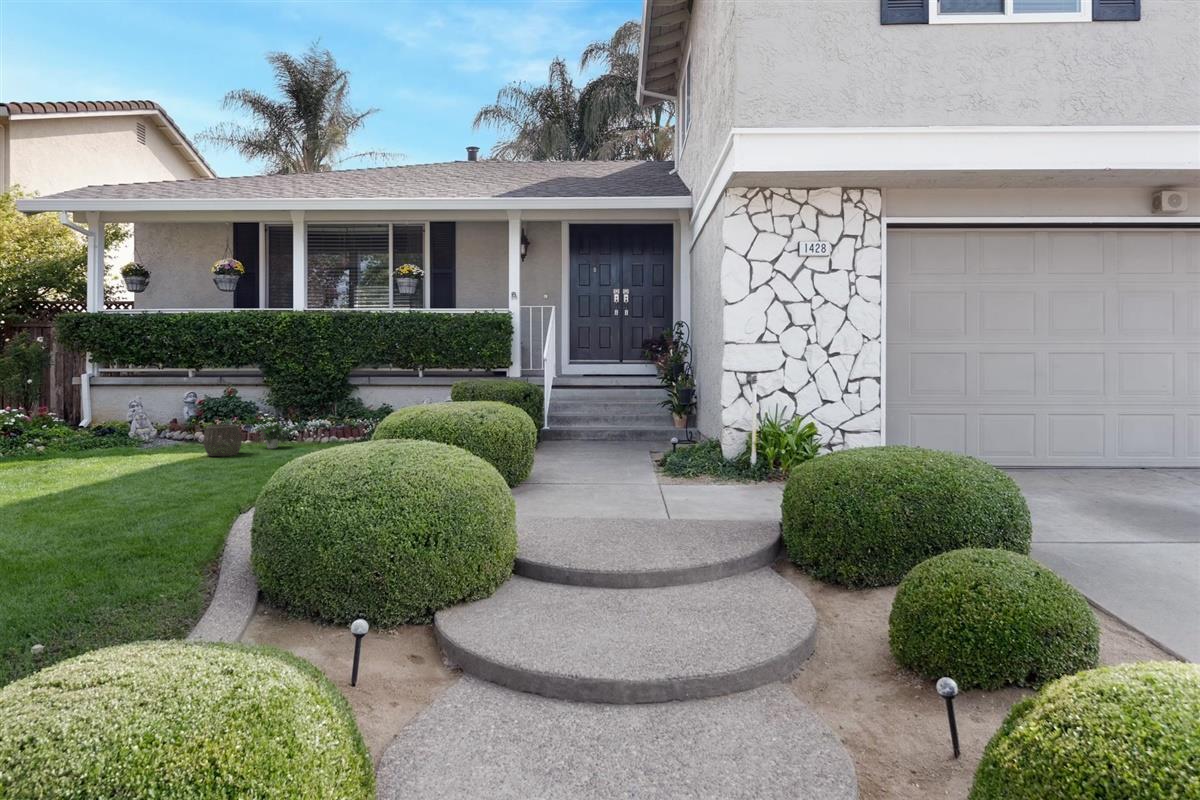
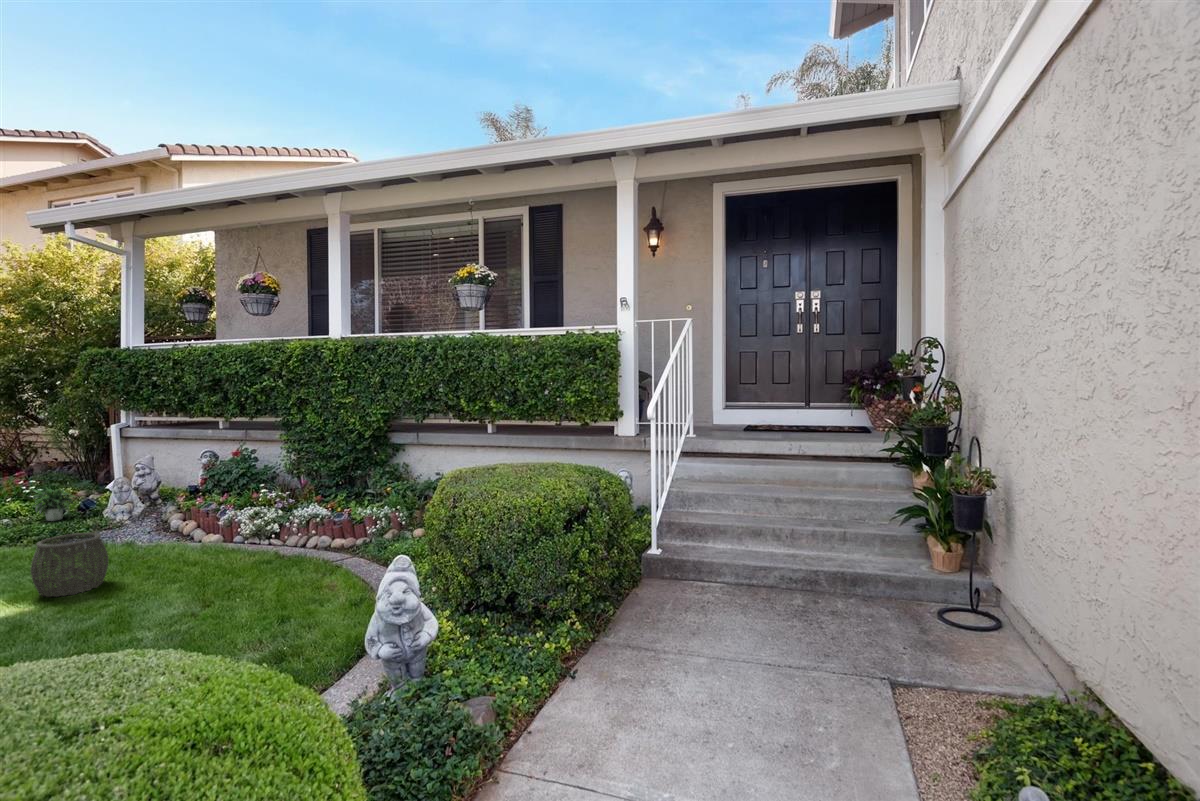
potted plant: present [258,423,285,449] -> present [34,487,74,521]

